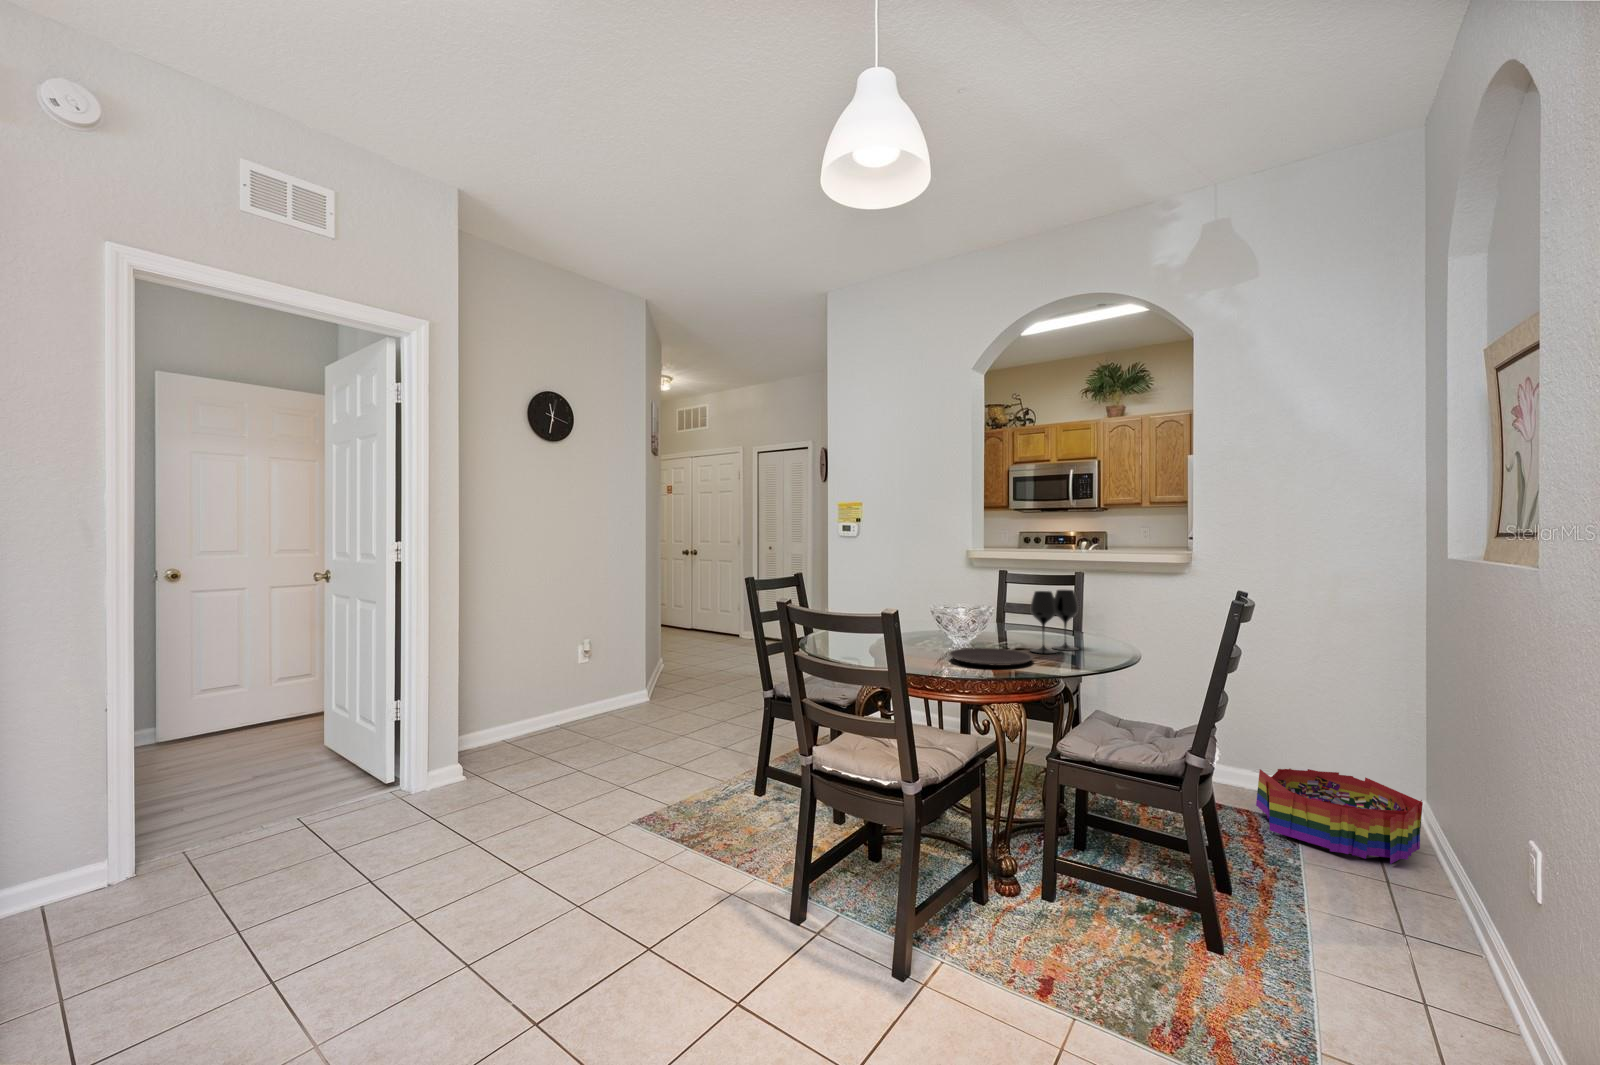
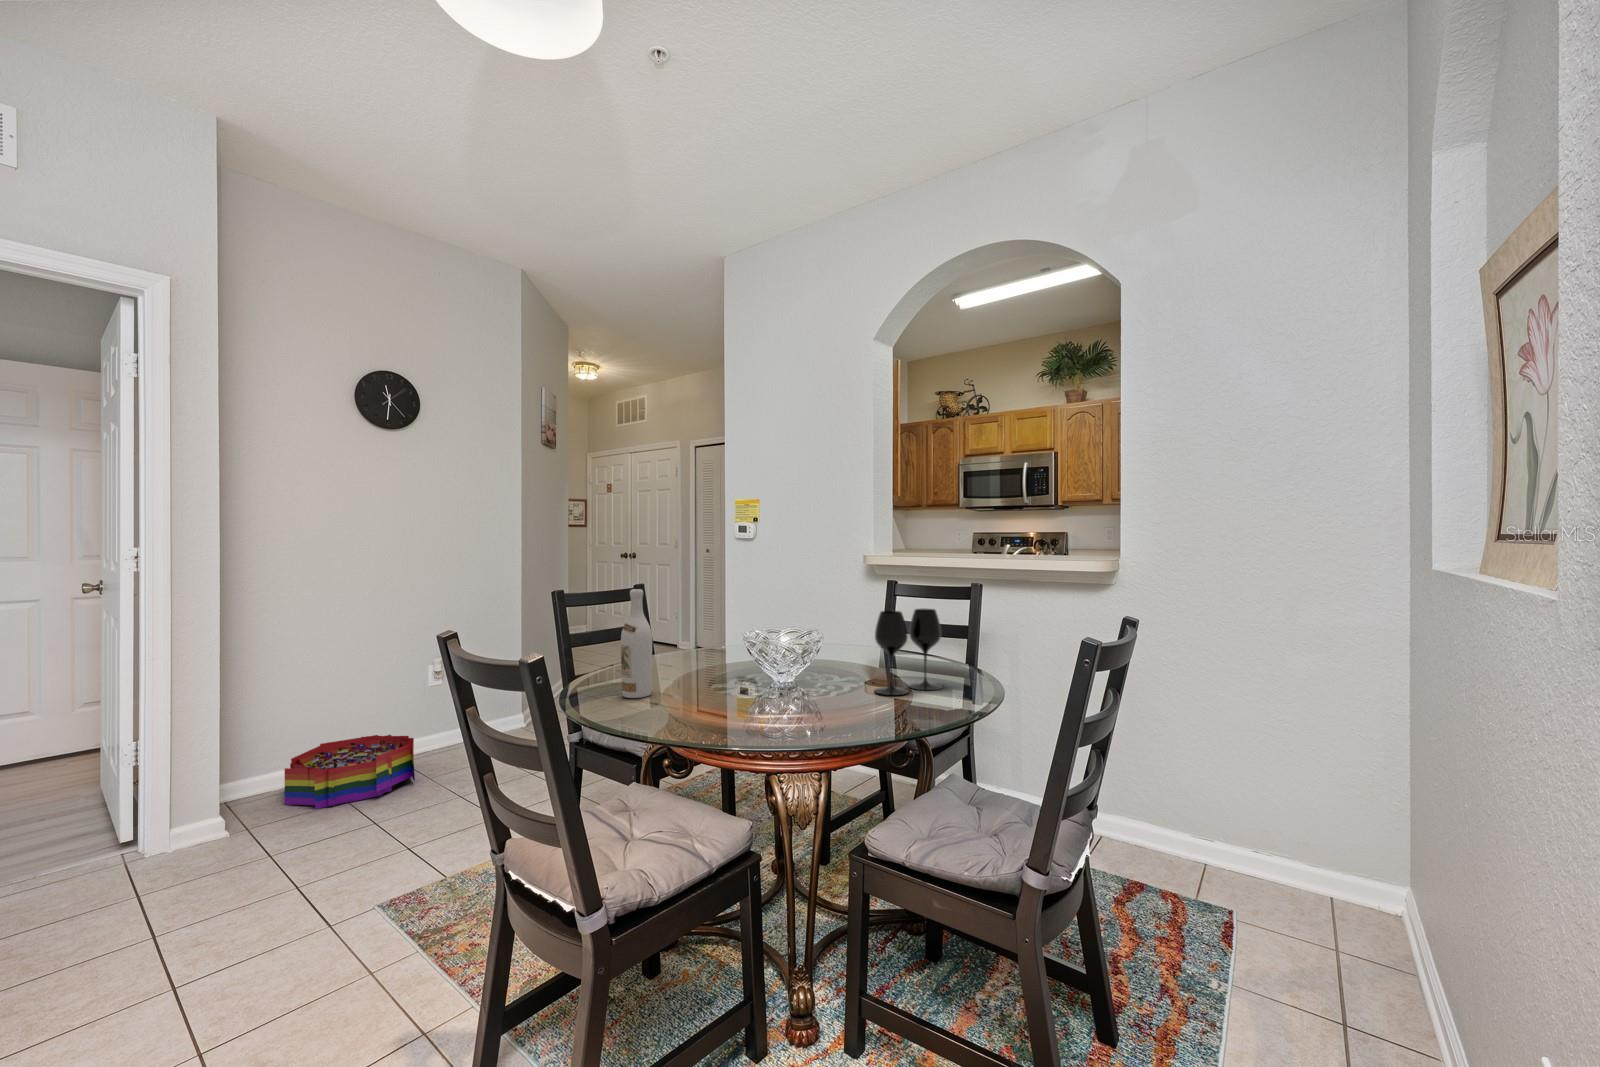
wine bottle: none [837,575,860,657] -> present [621,589,652,698]
plate: present [949,648,1033,666] -> none [749,687,859,718]
storage bin: present [1256,769,1423,864] -> present [285,735,415,809]

